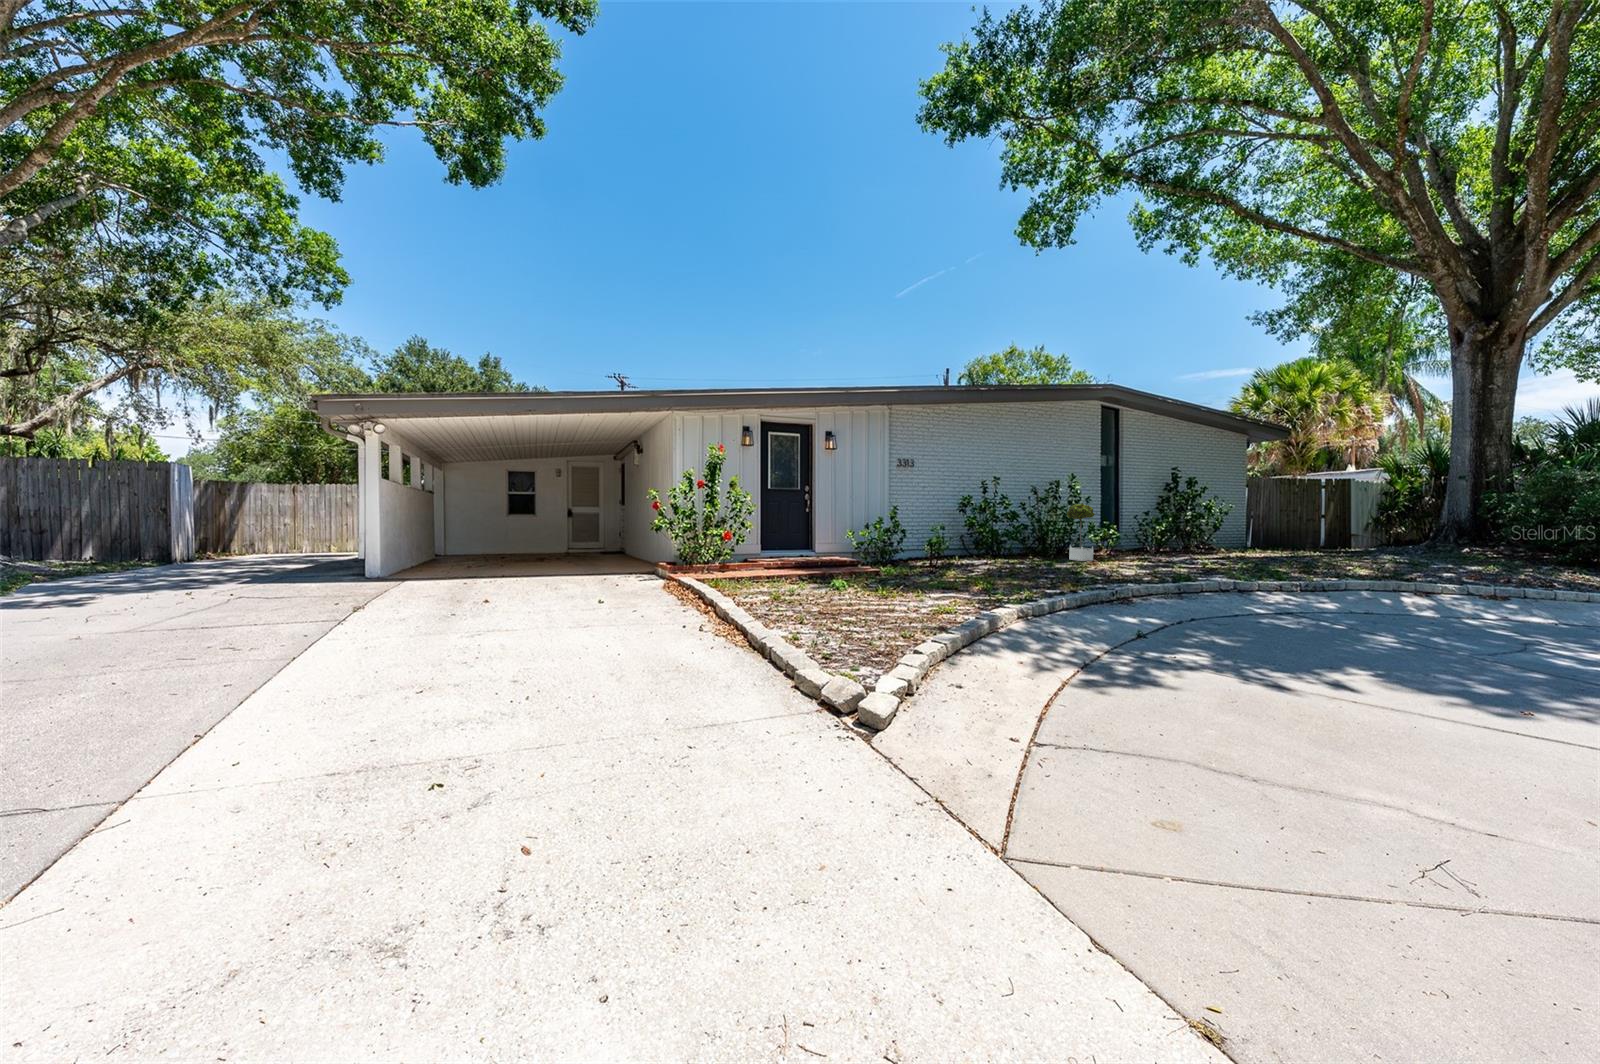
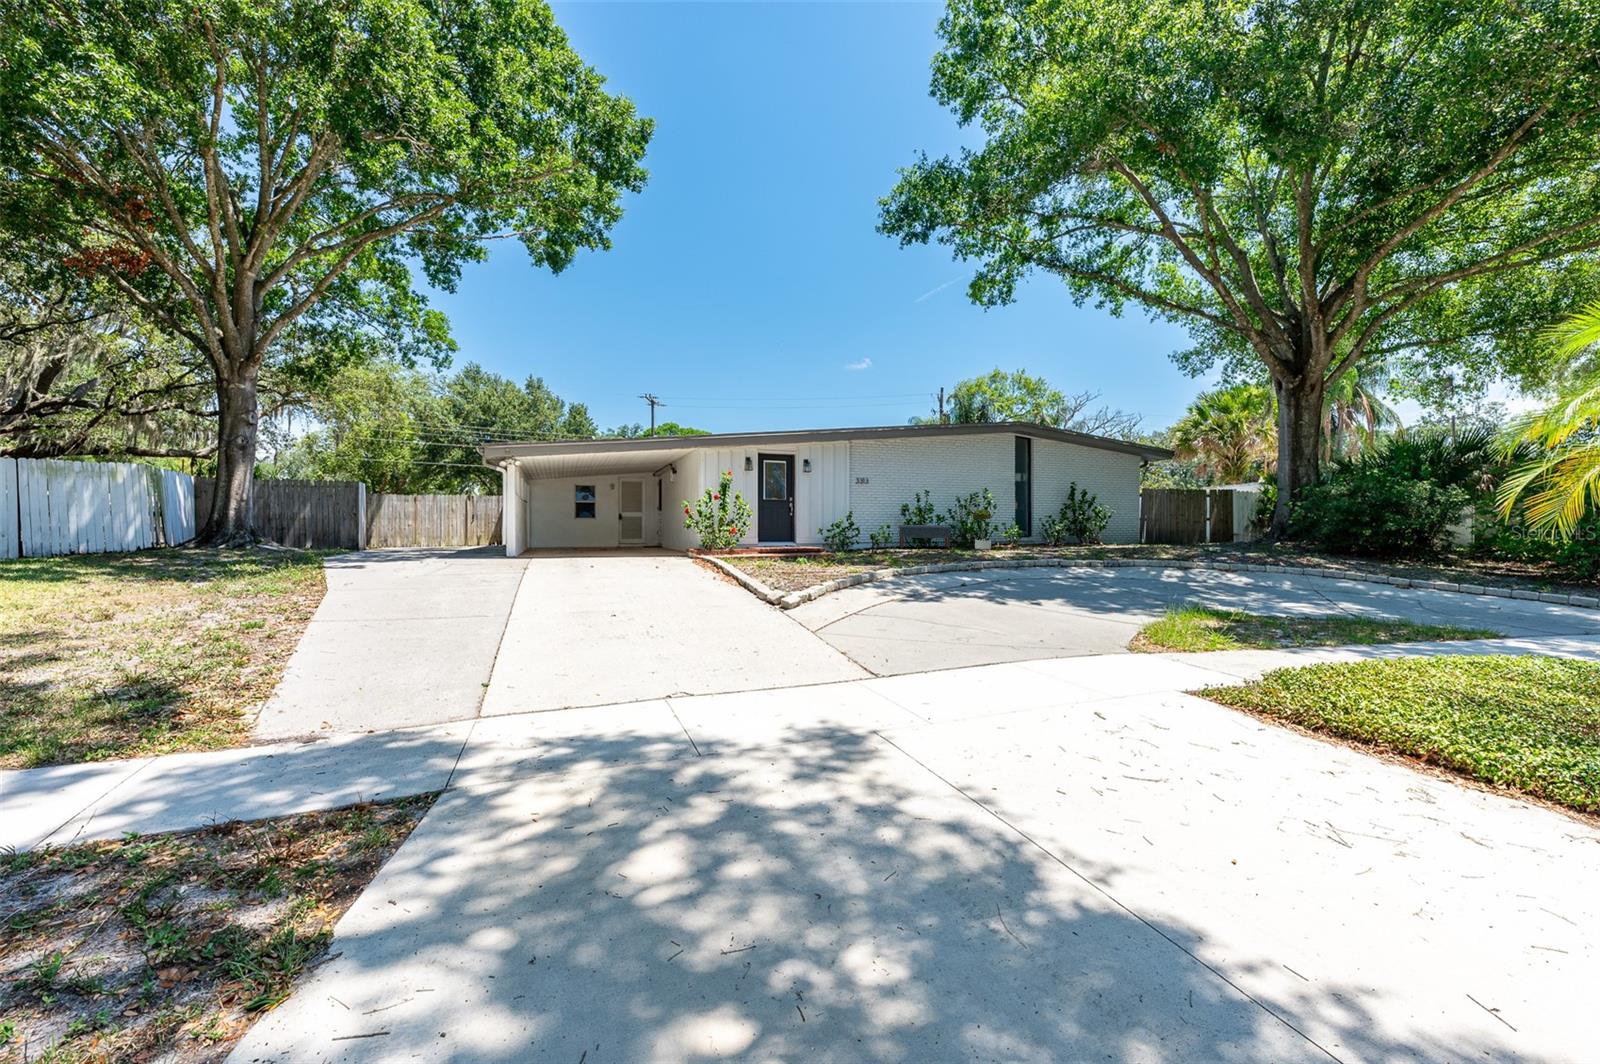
bench: none [960,526,1039,560] -> present [899,525,951,549]

